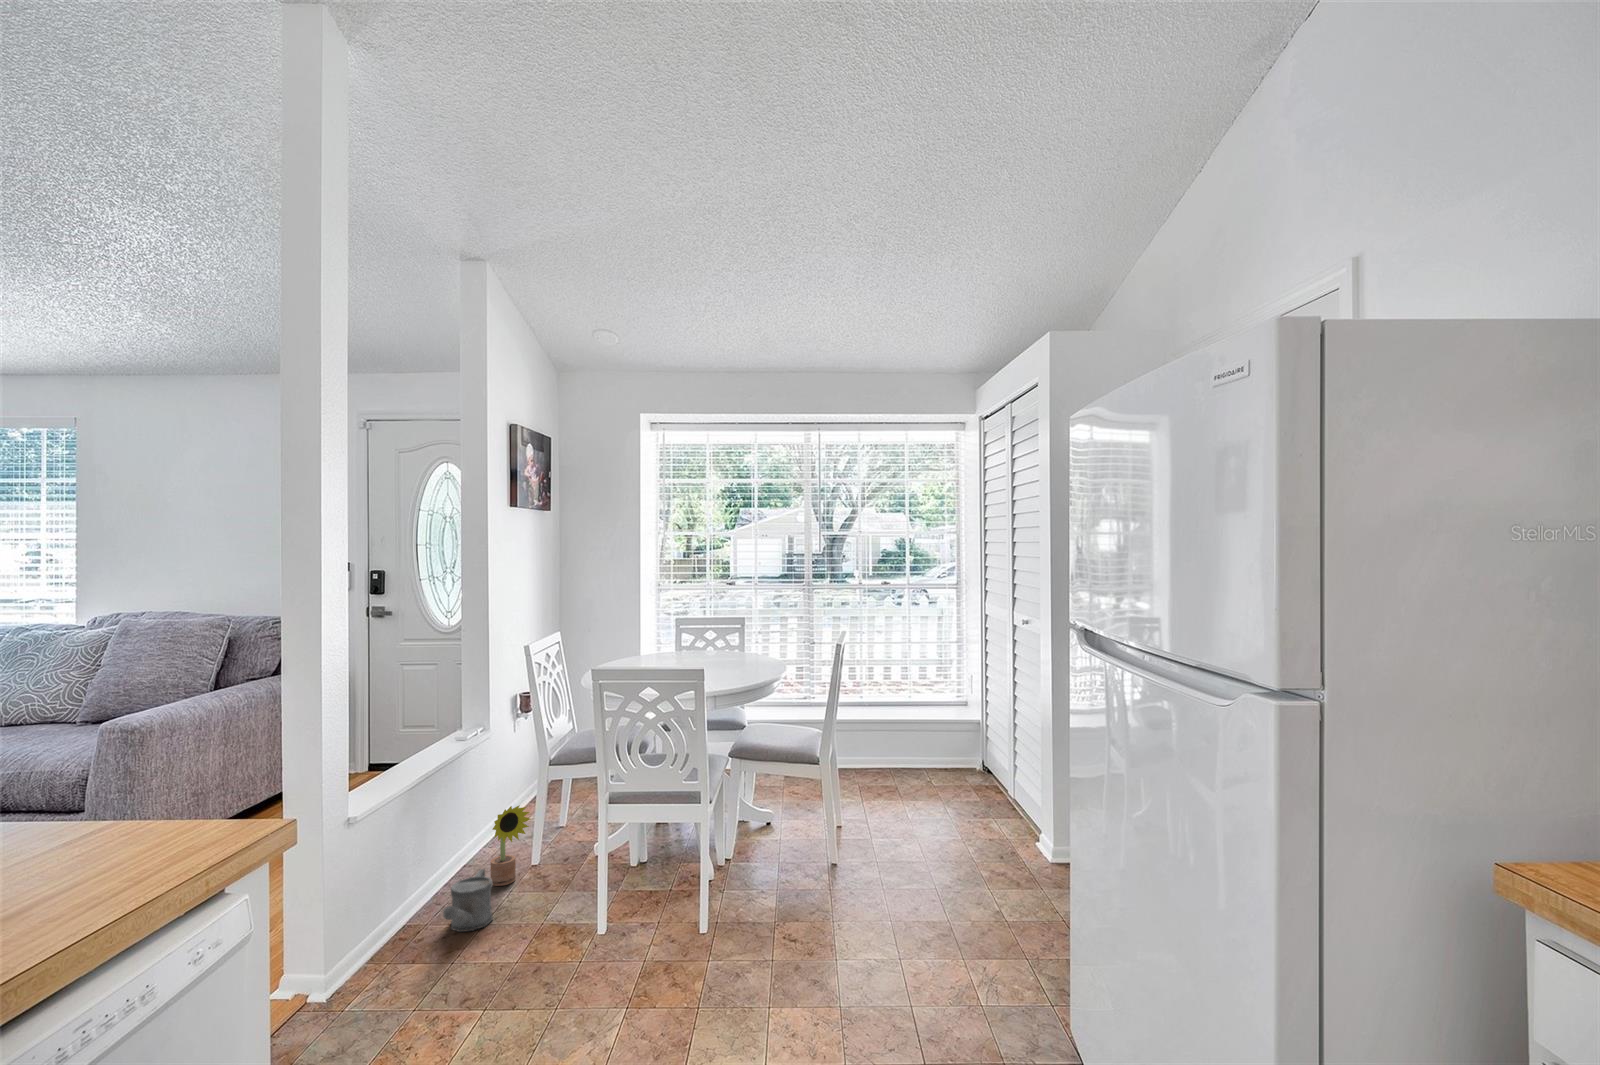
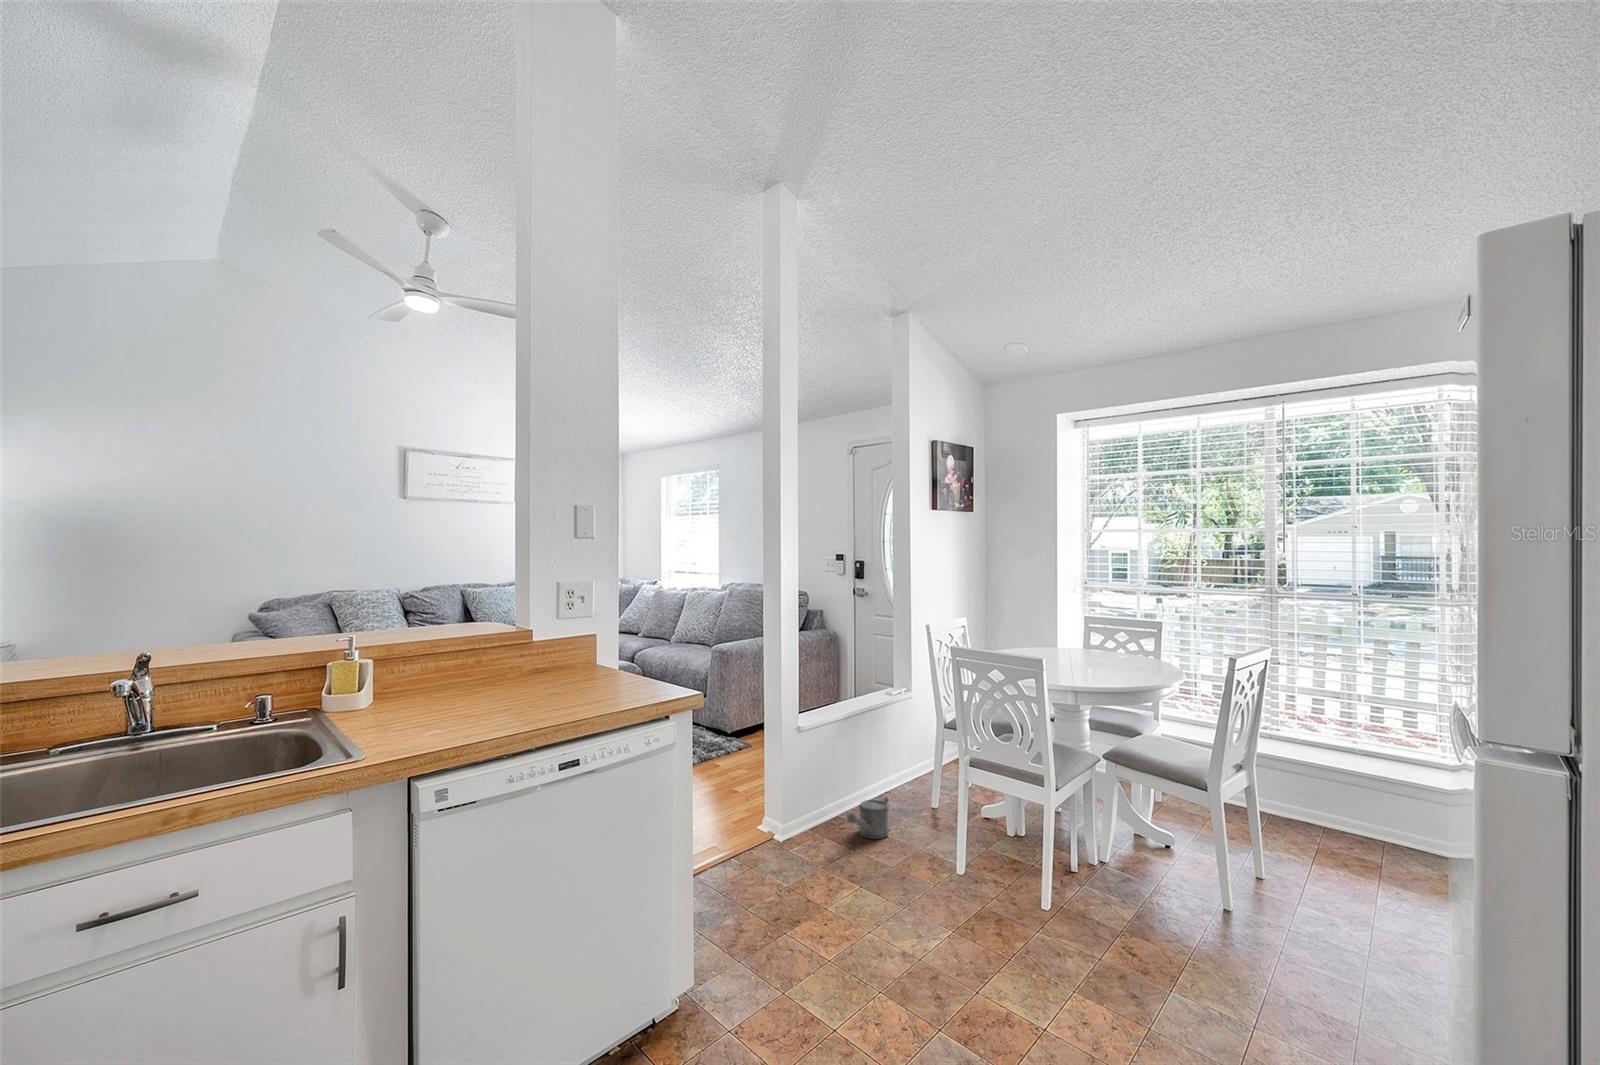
decorative plant: present [490,806,531,886] -> none [895,753,927,816]

